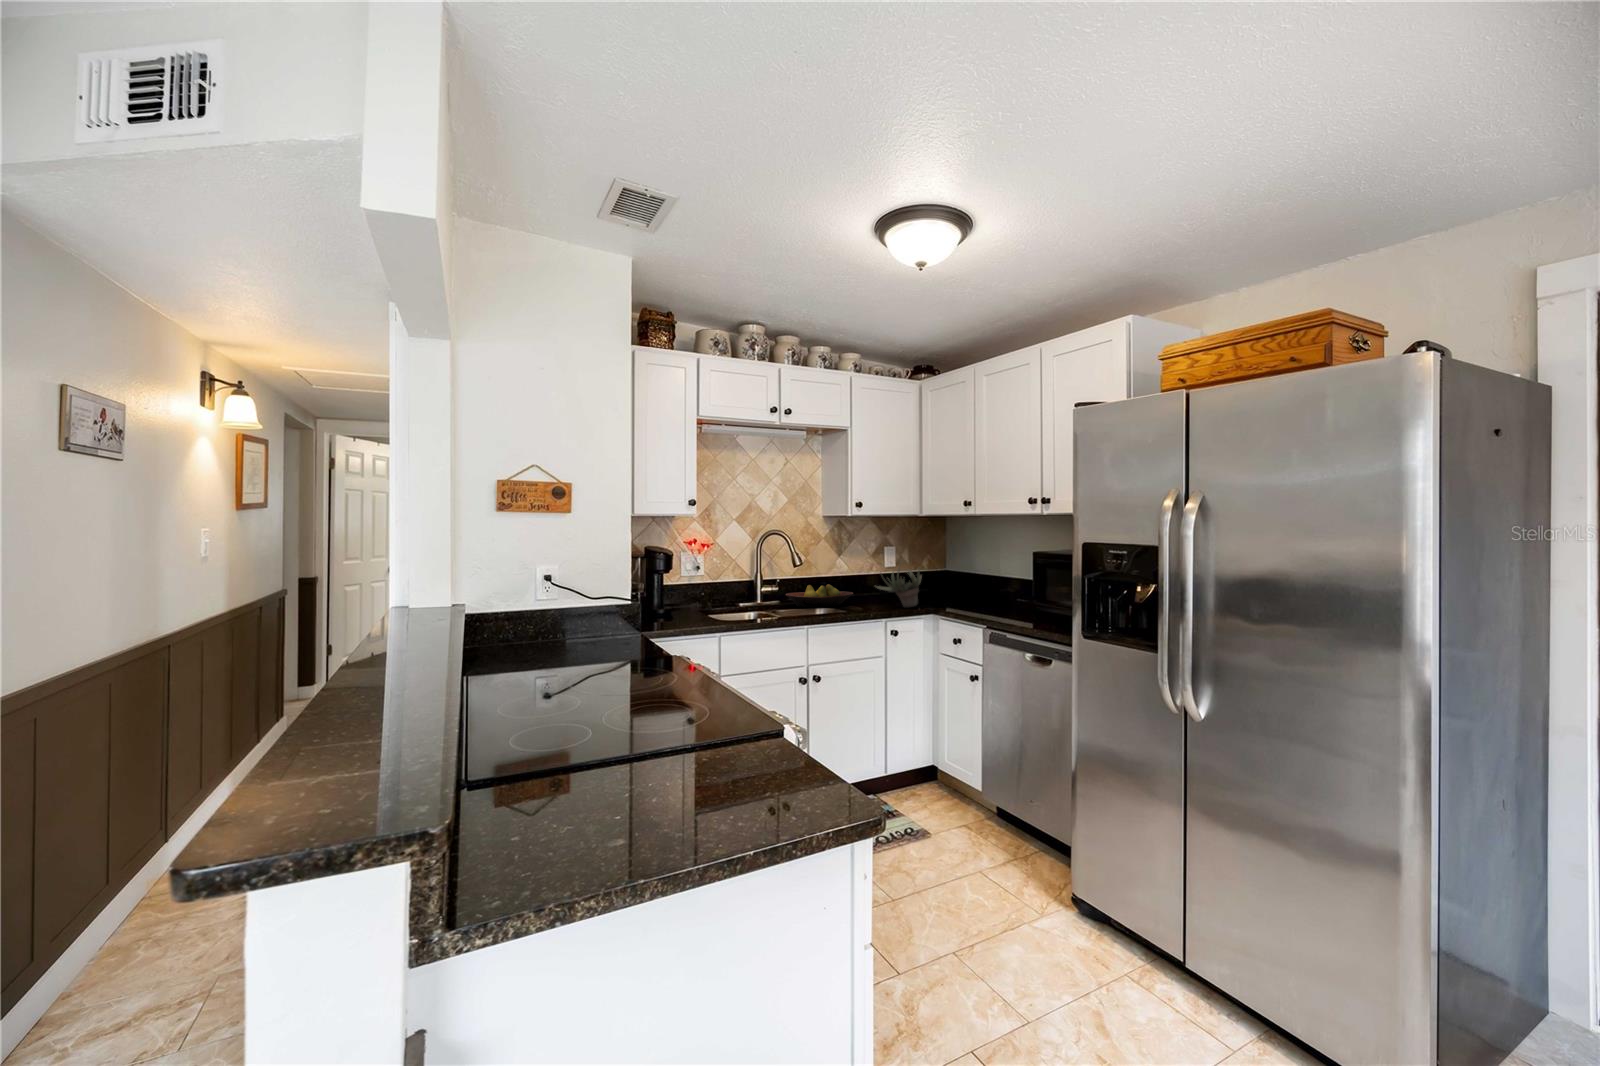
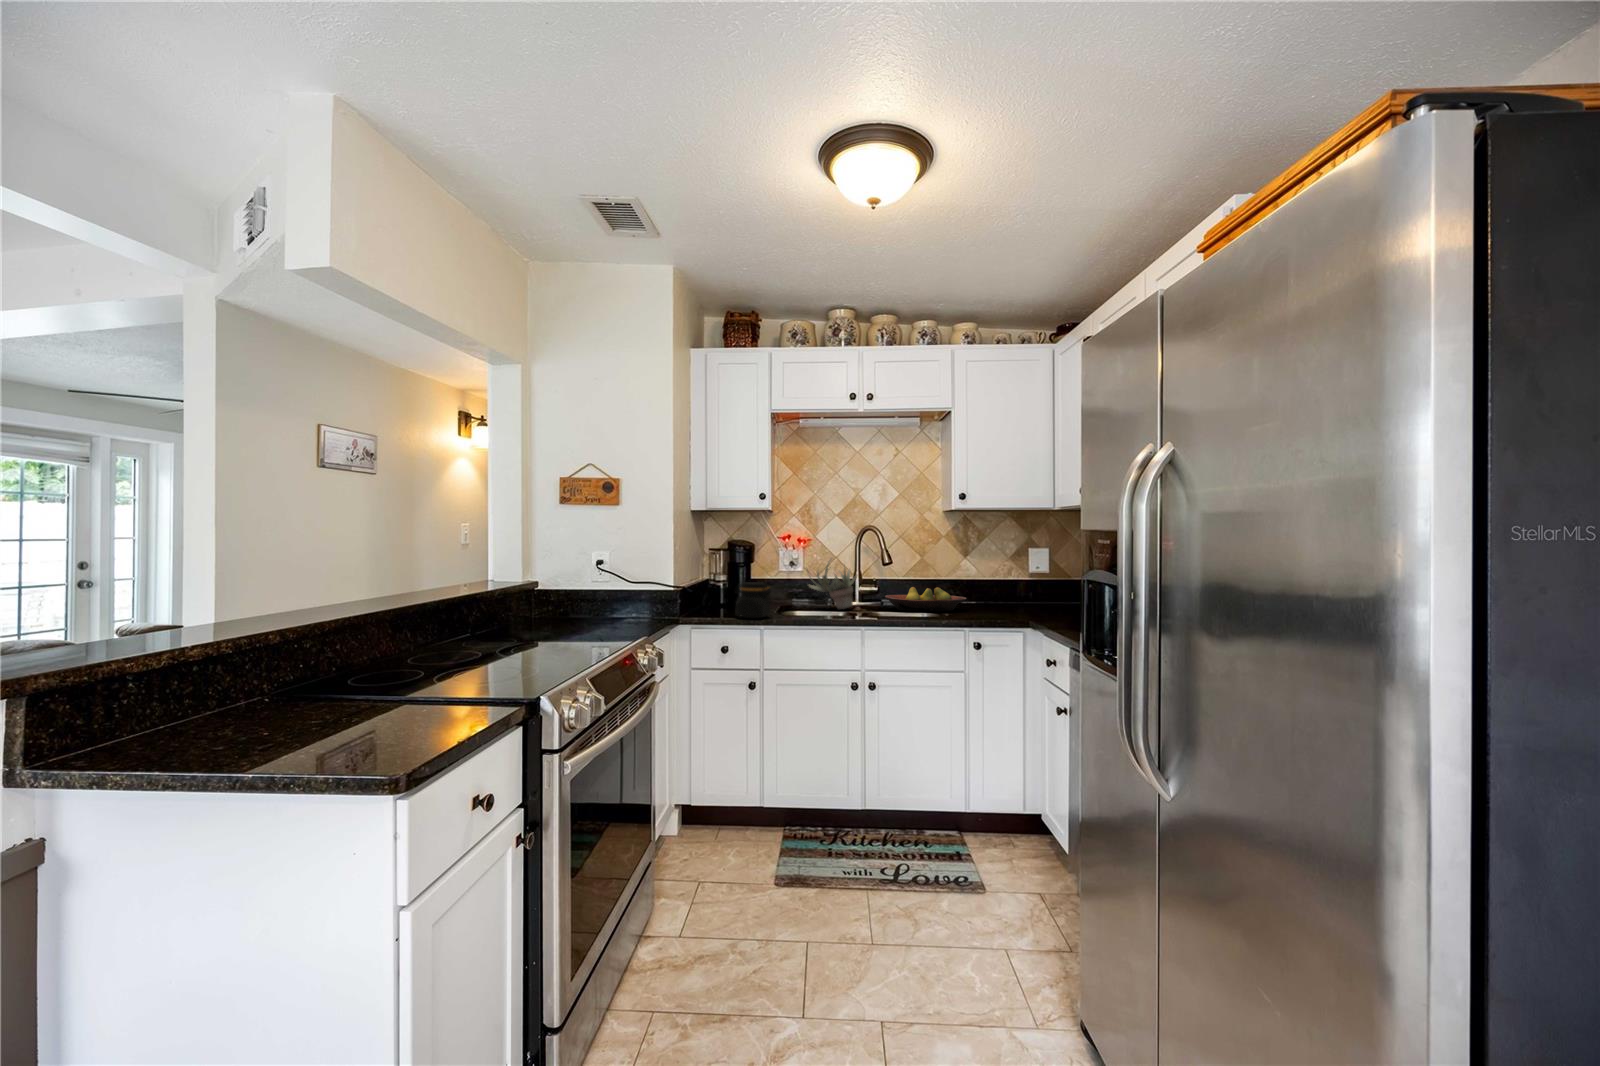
succulent plant: present [876,567,922,607] -> present [809,561,857,609]
jar: none [675,589,714,625] -> present [735,582,771,618]

